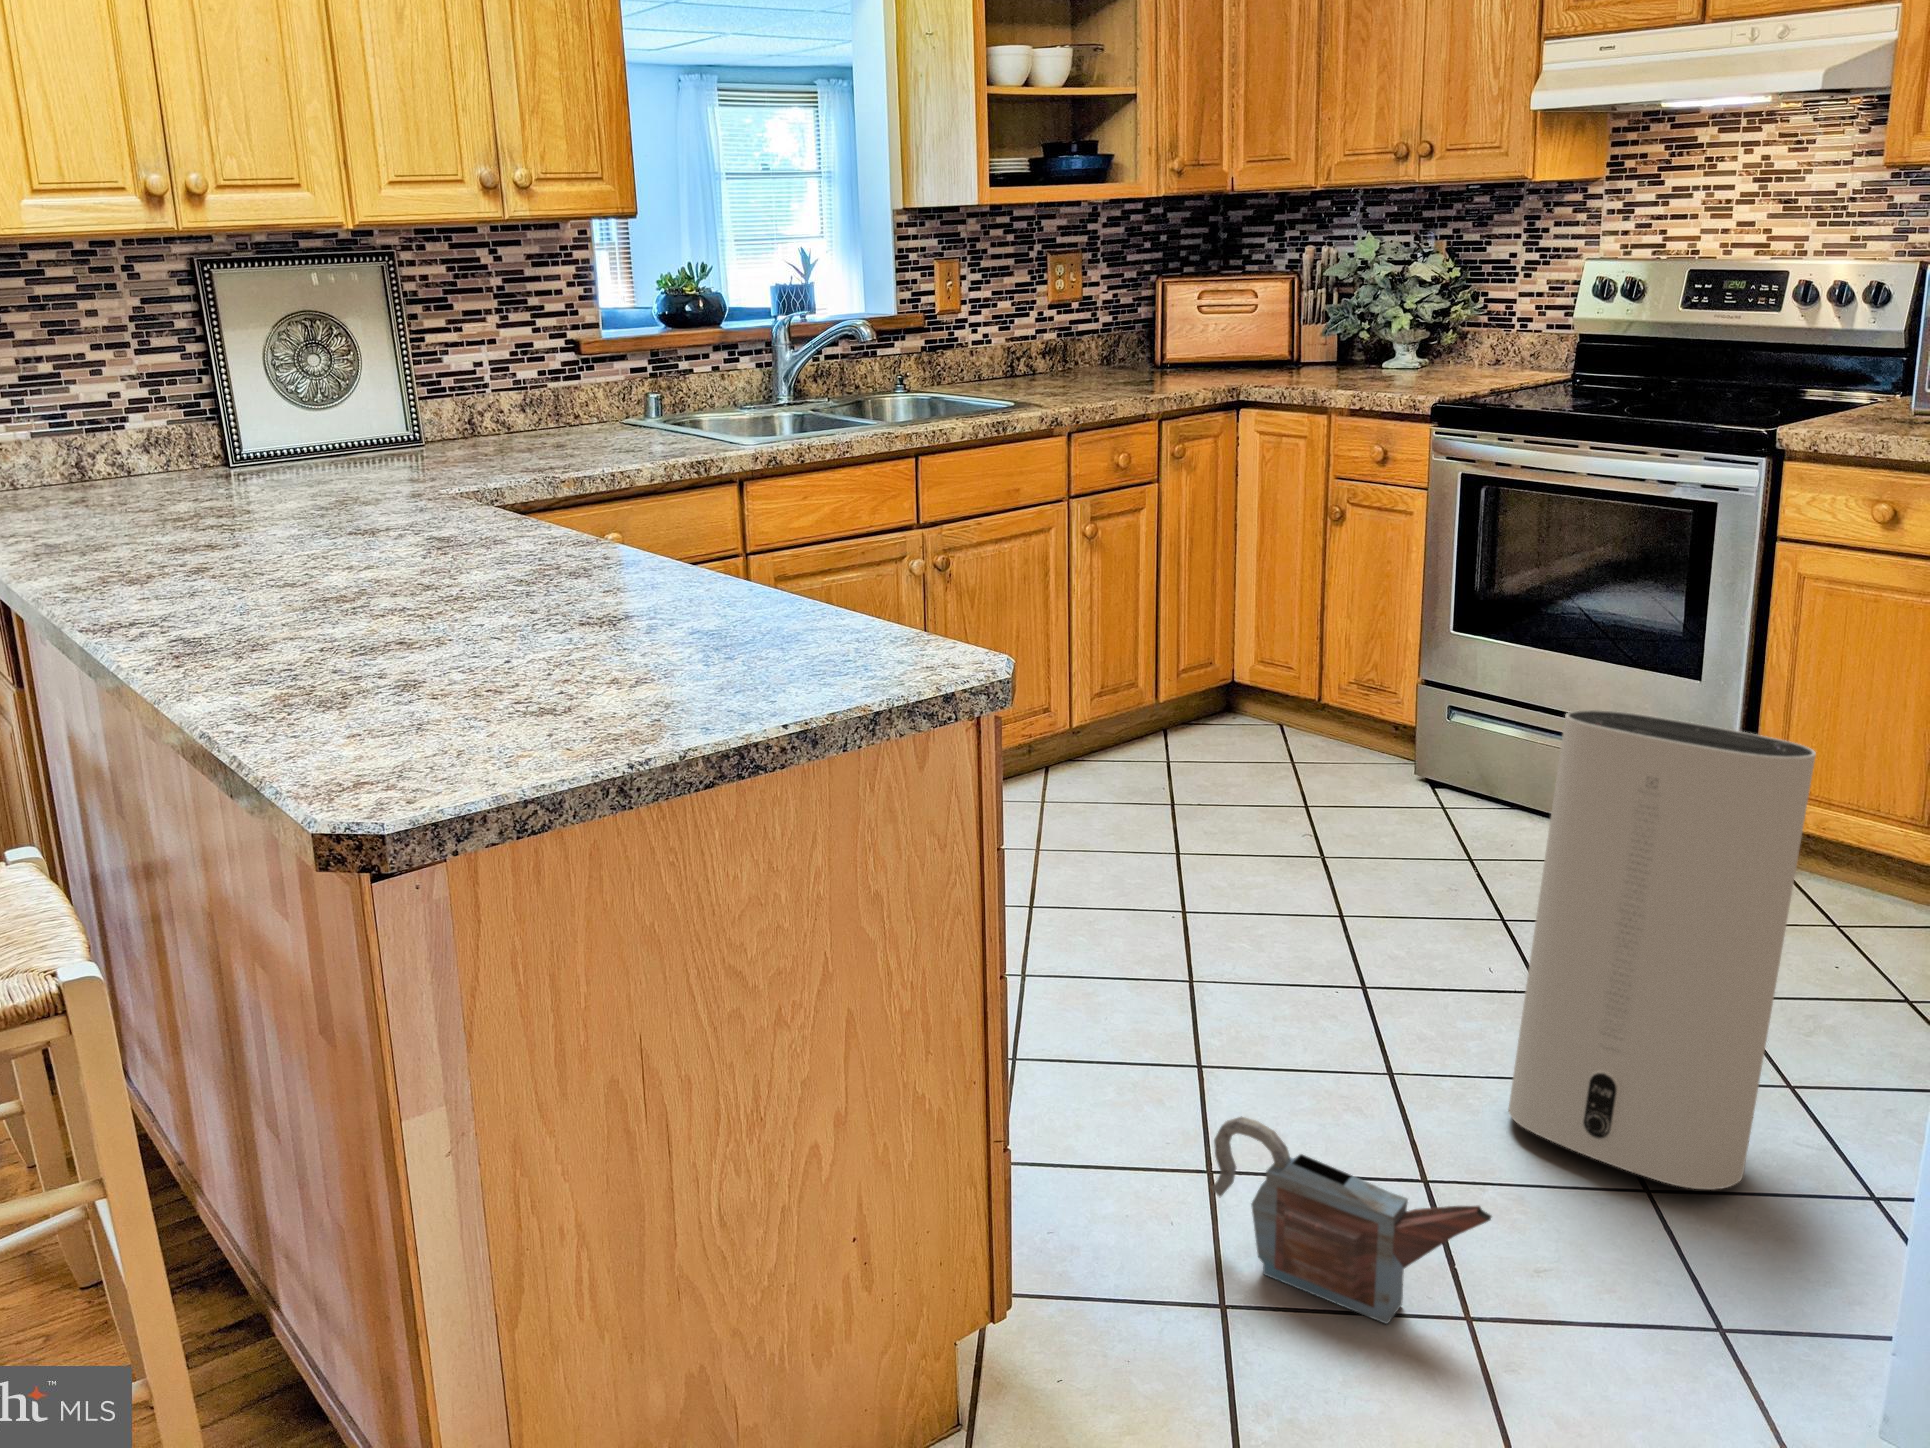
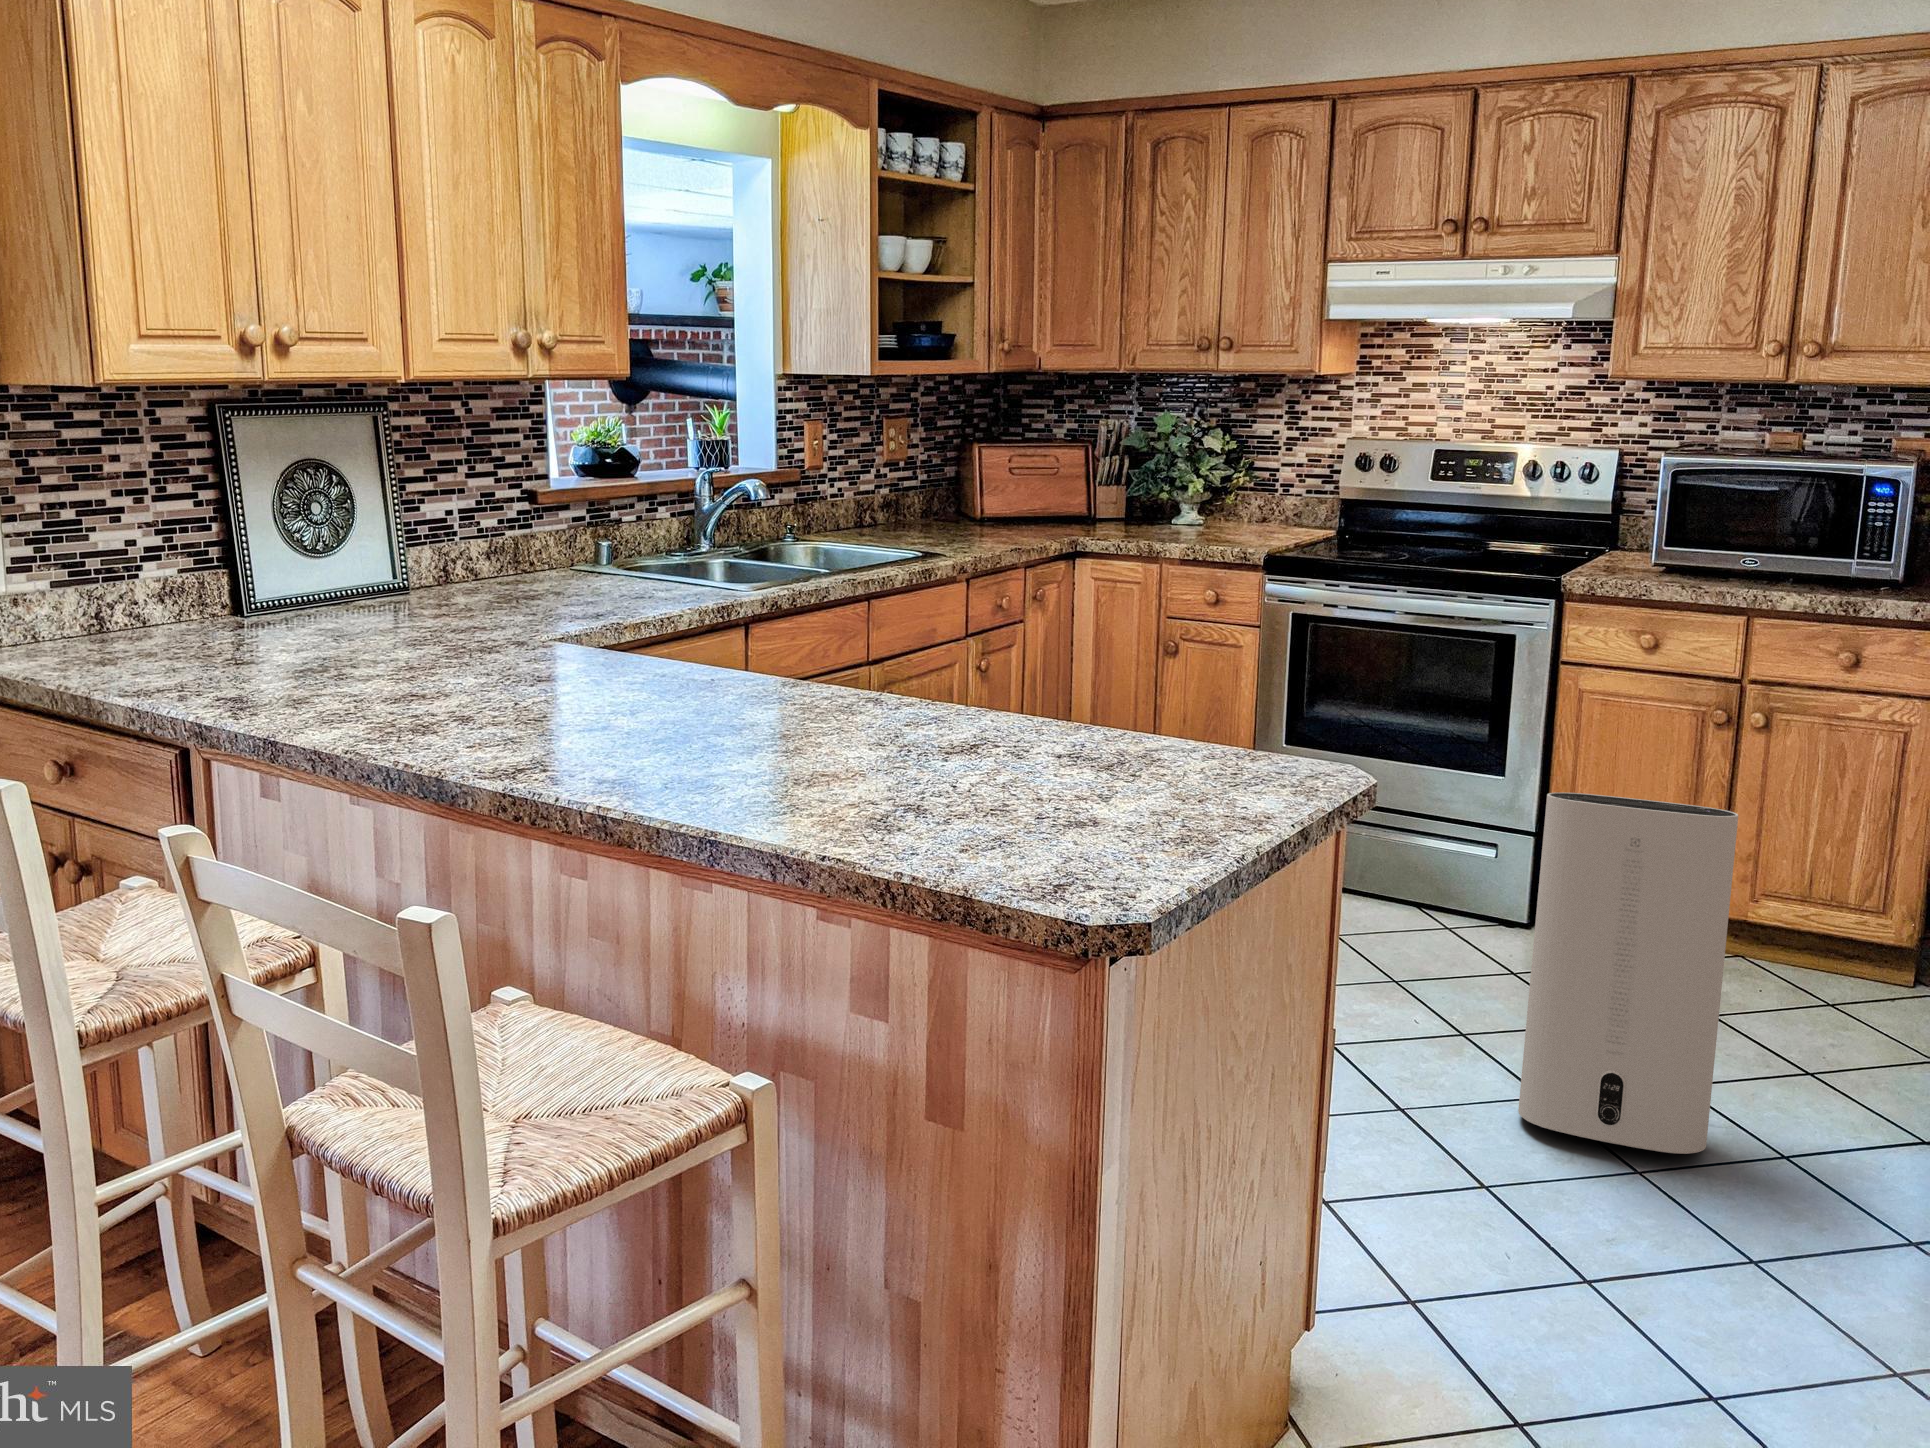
watering can: present [1211,1117,1491,1324] -> none [1383,1132,1632,1281]

